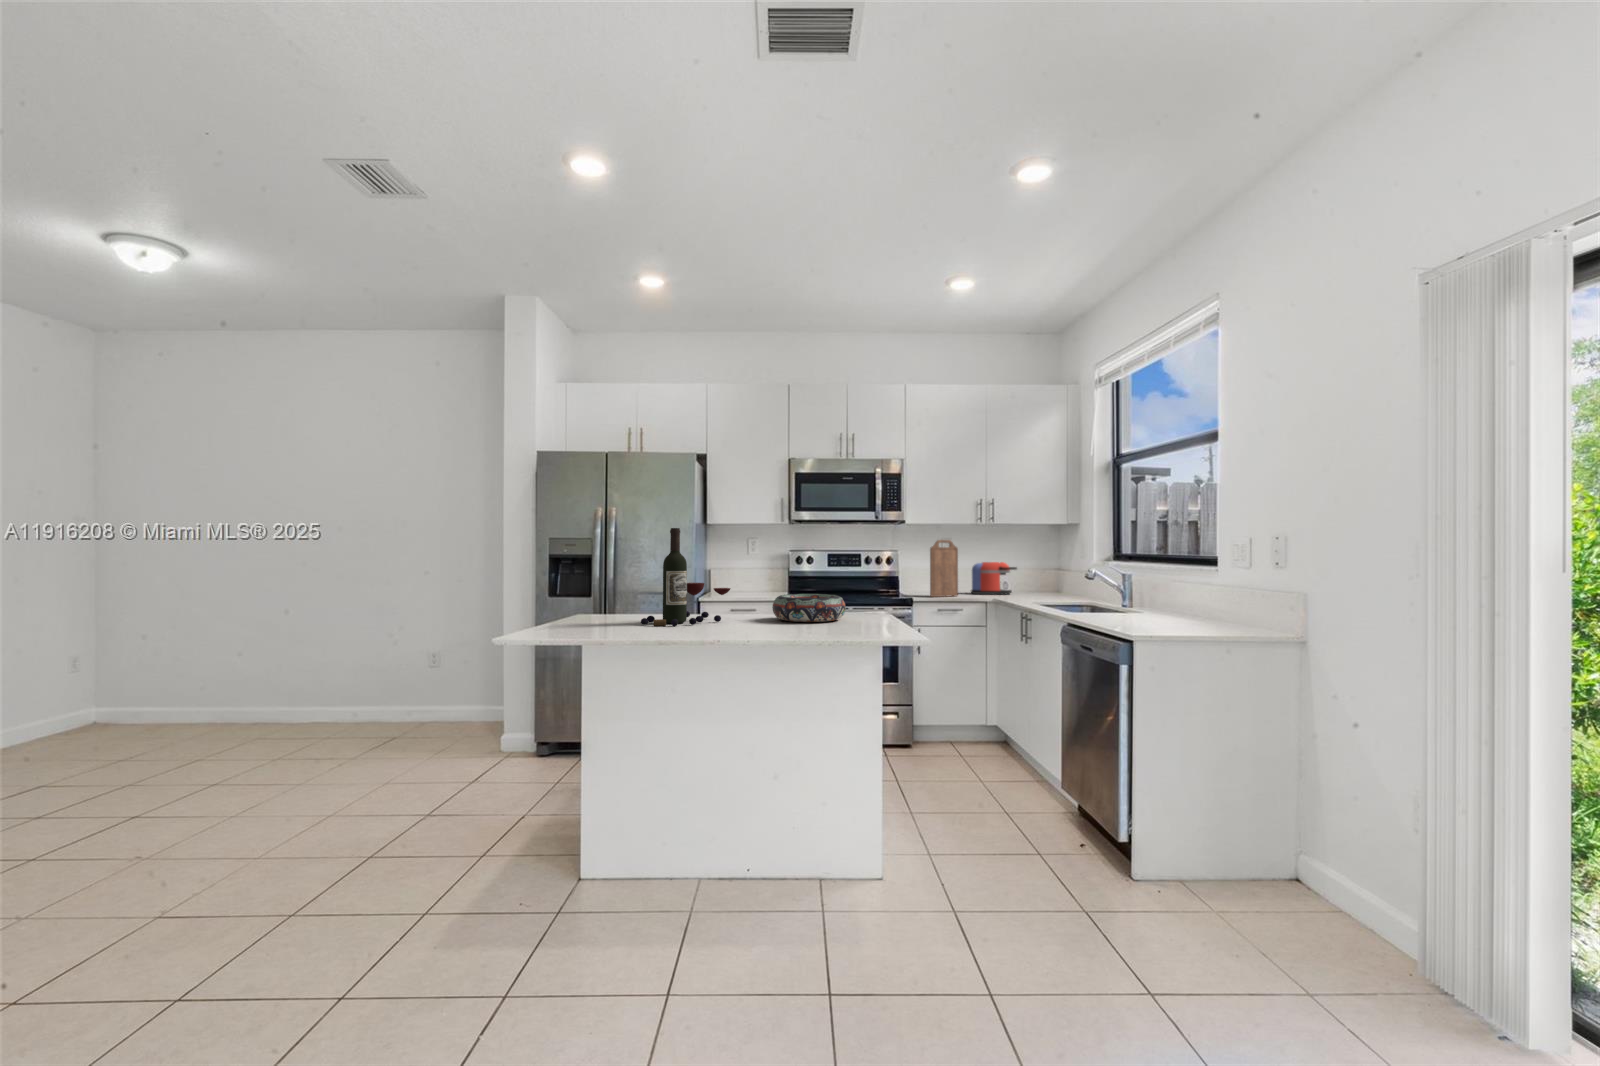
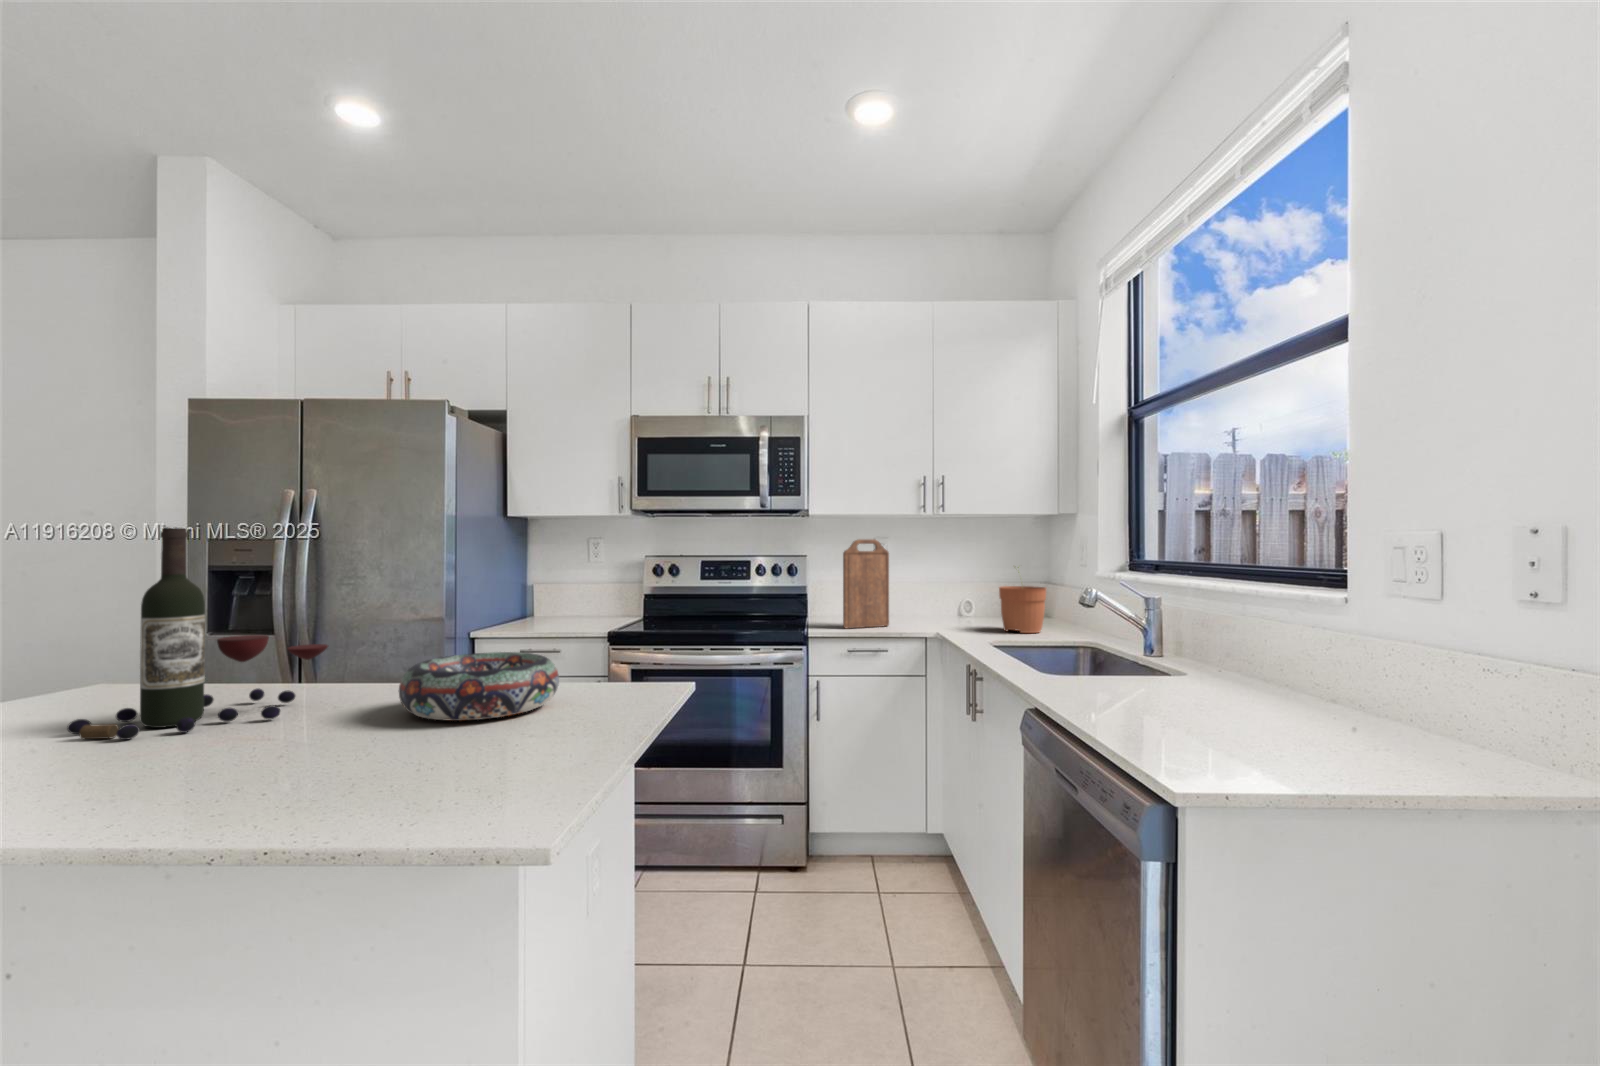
plant pot: none [1030,556,1062,599] -> present [999,567,1046,633]
coffee maker: present [971,562,1017,594] -> none [914,572,985,622]

